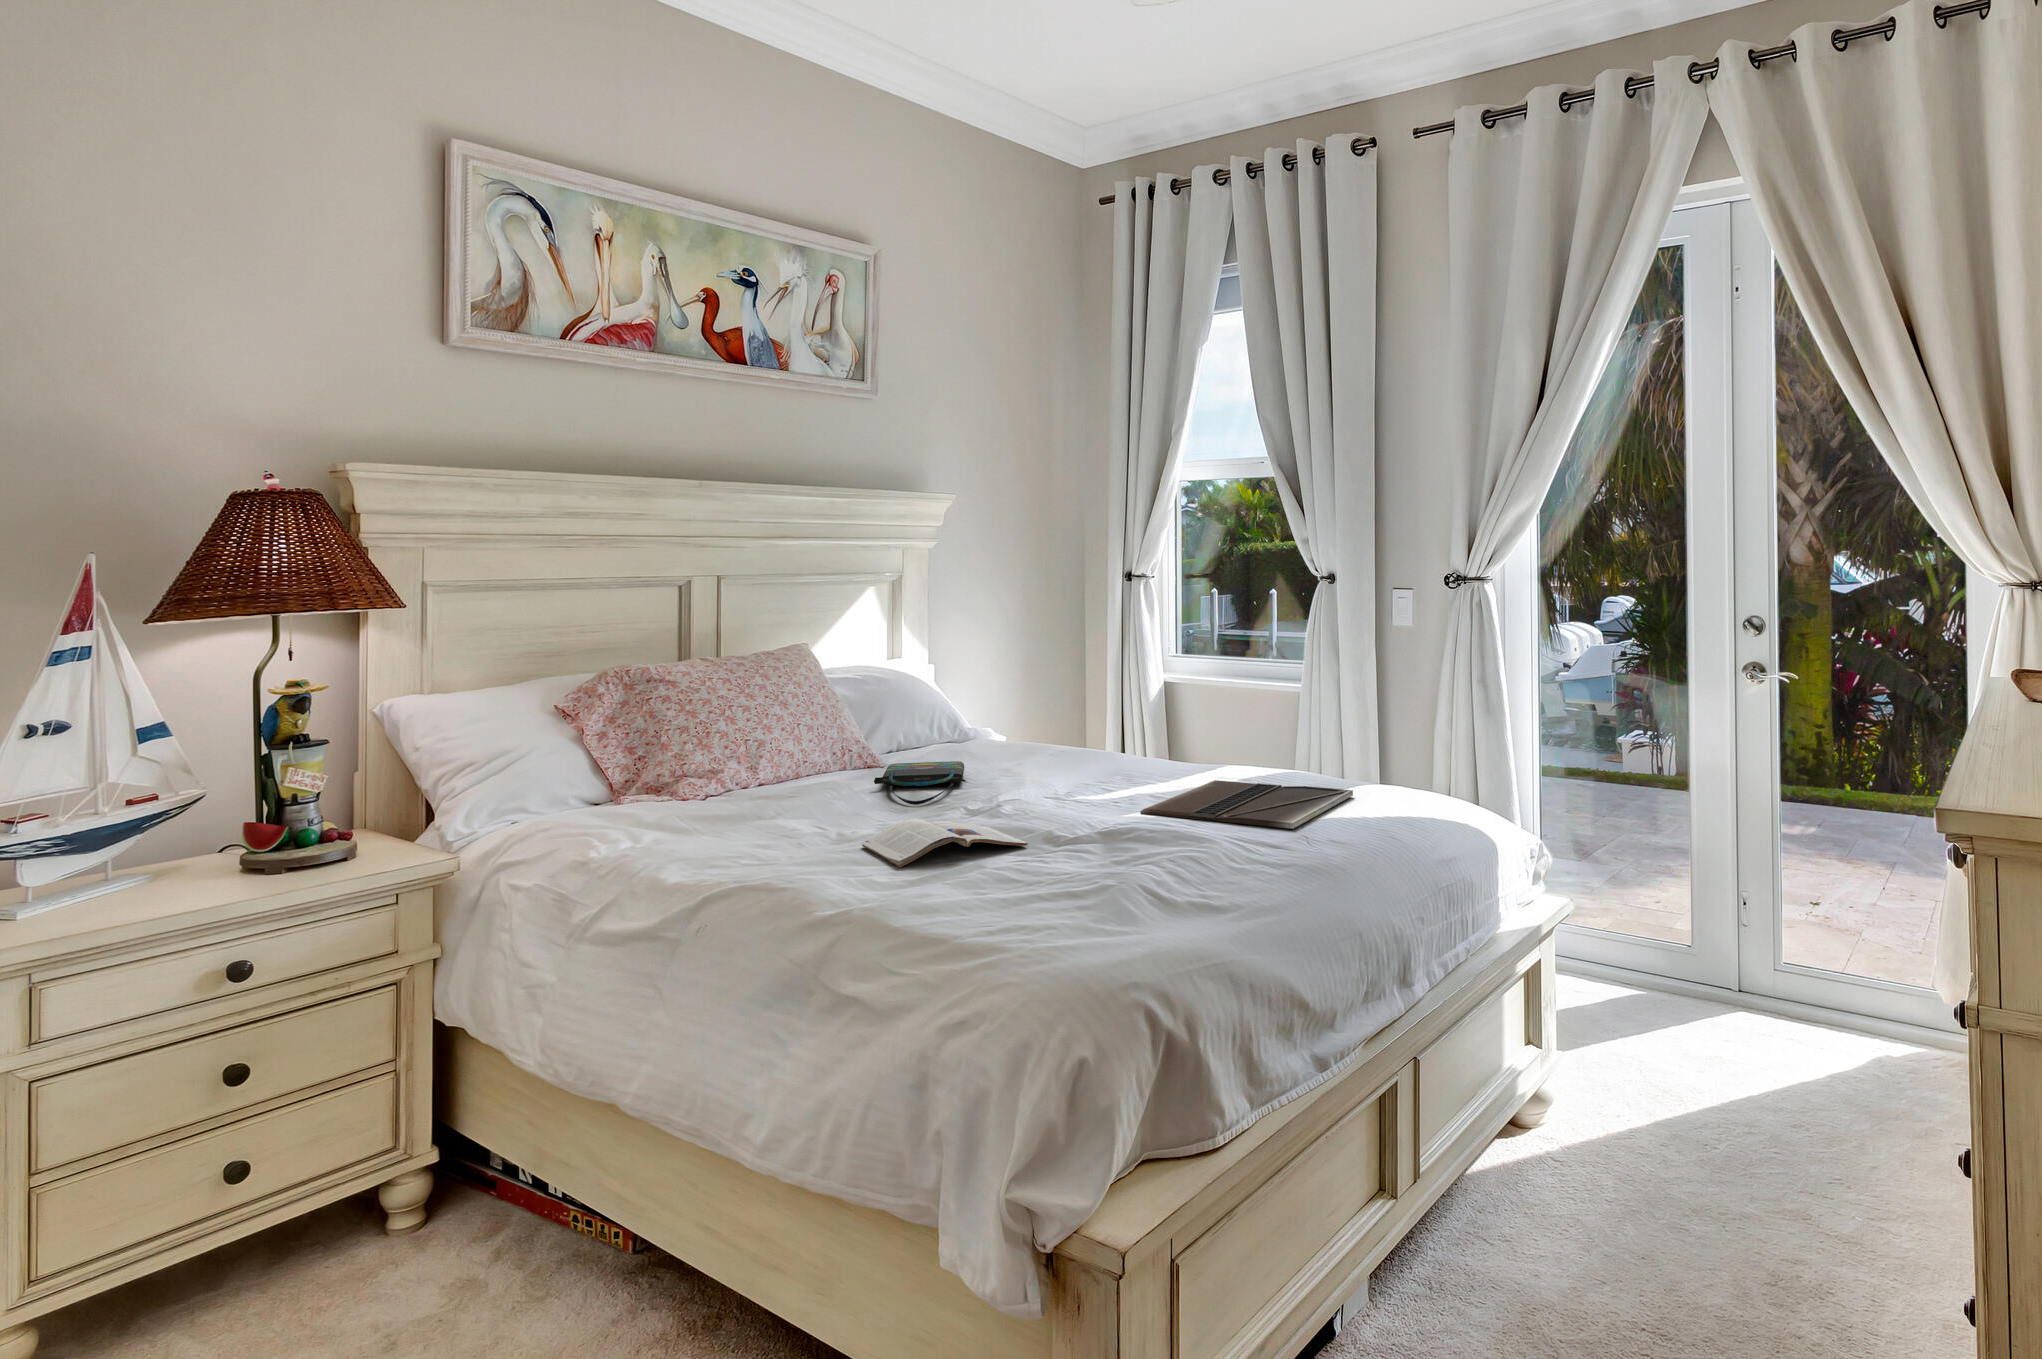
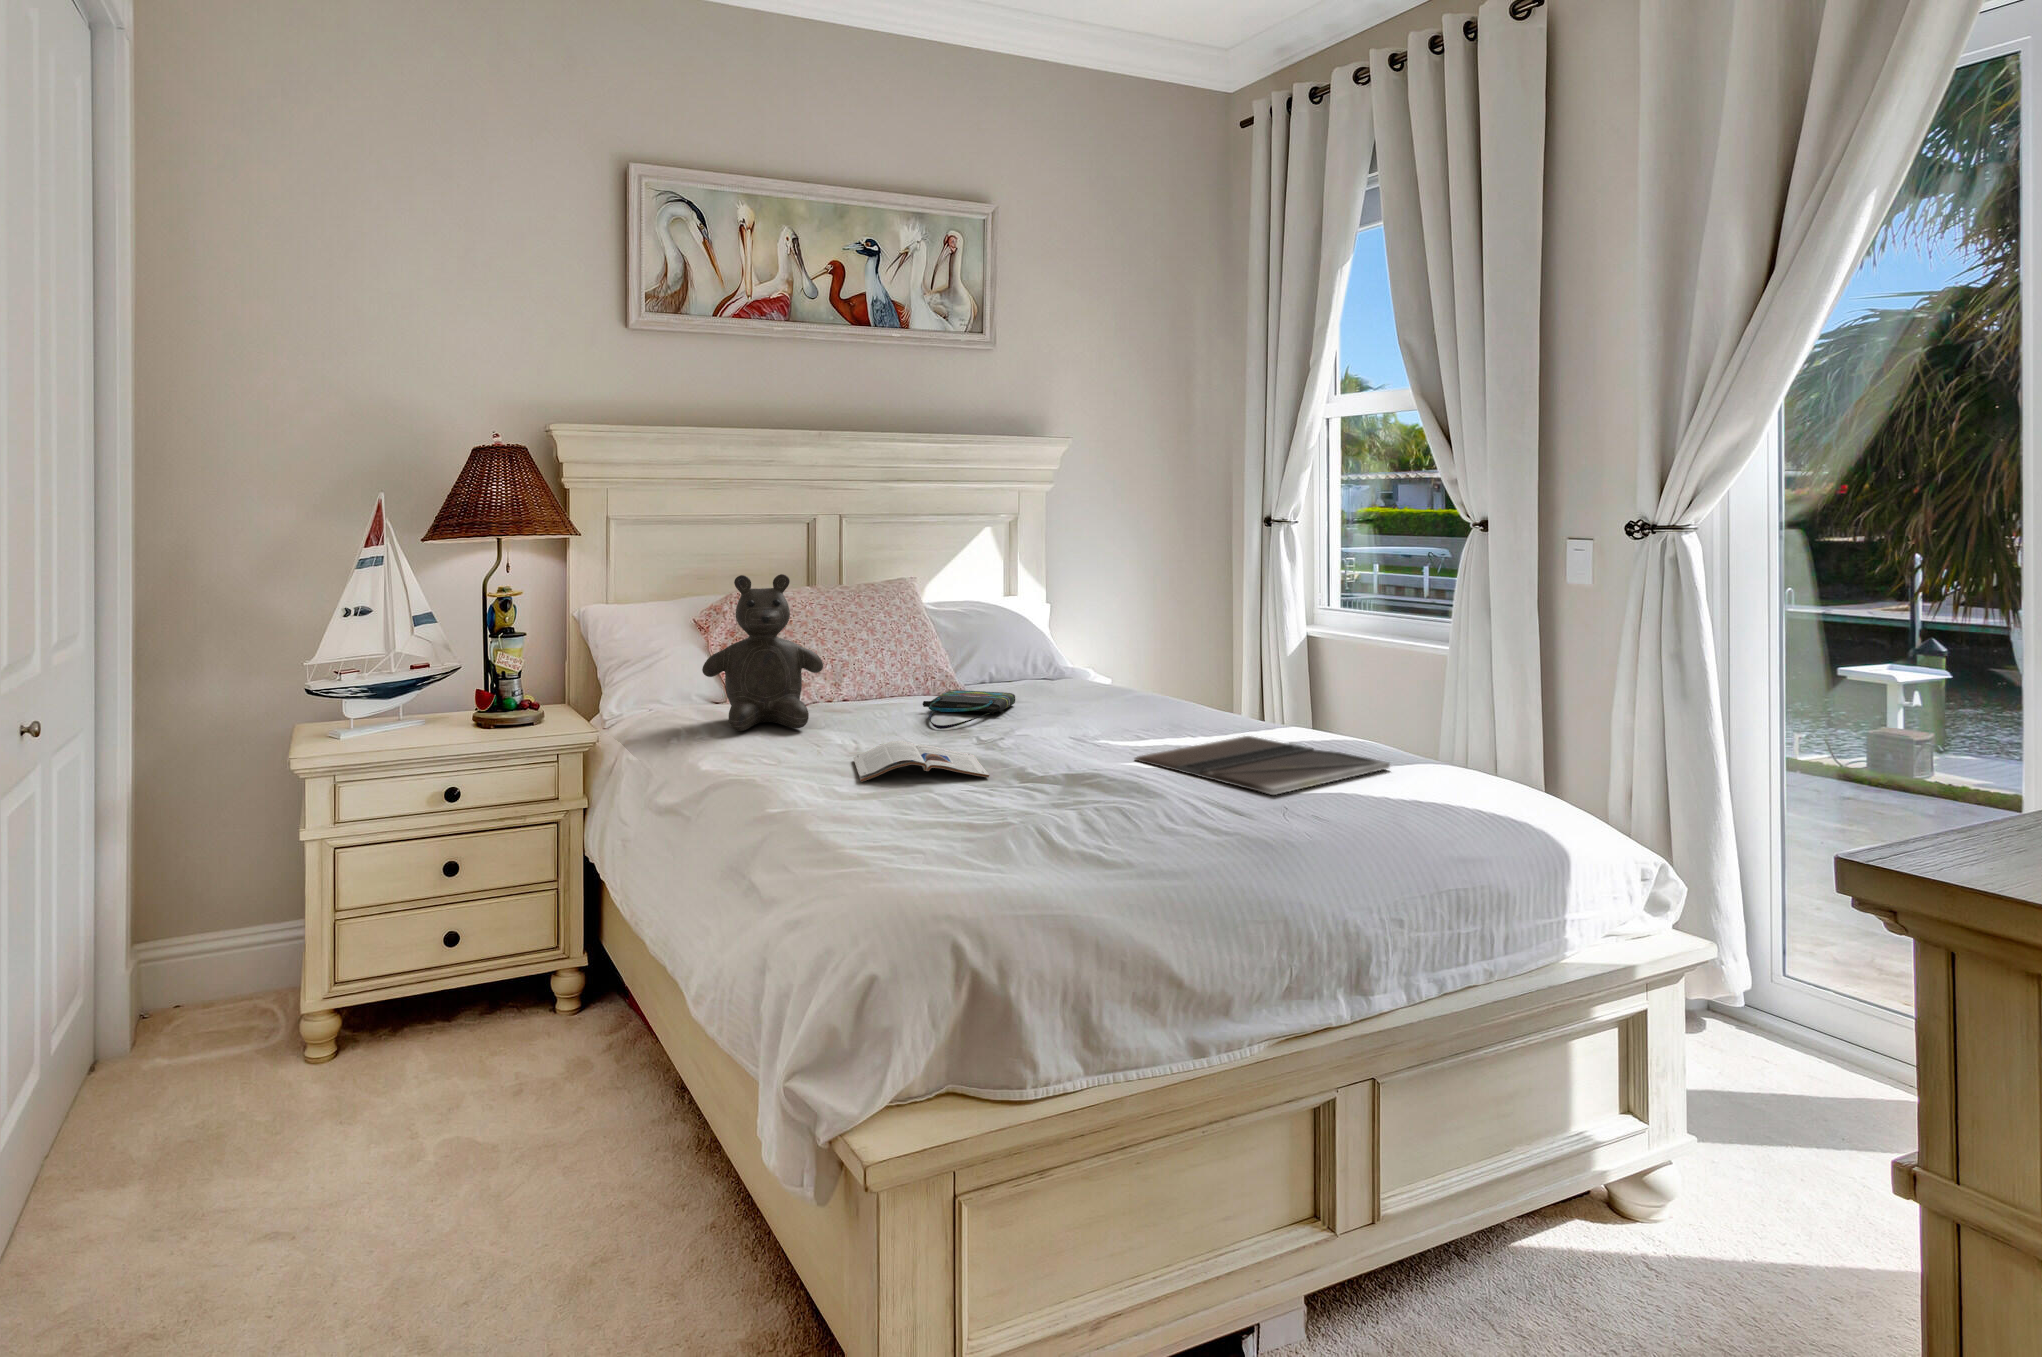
teddy bear: none [620,644,768,832] -> present [702,574,823,731]

